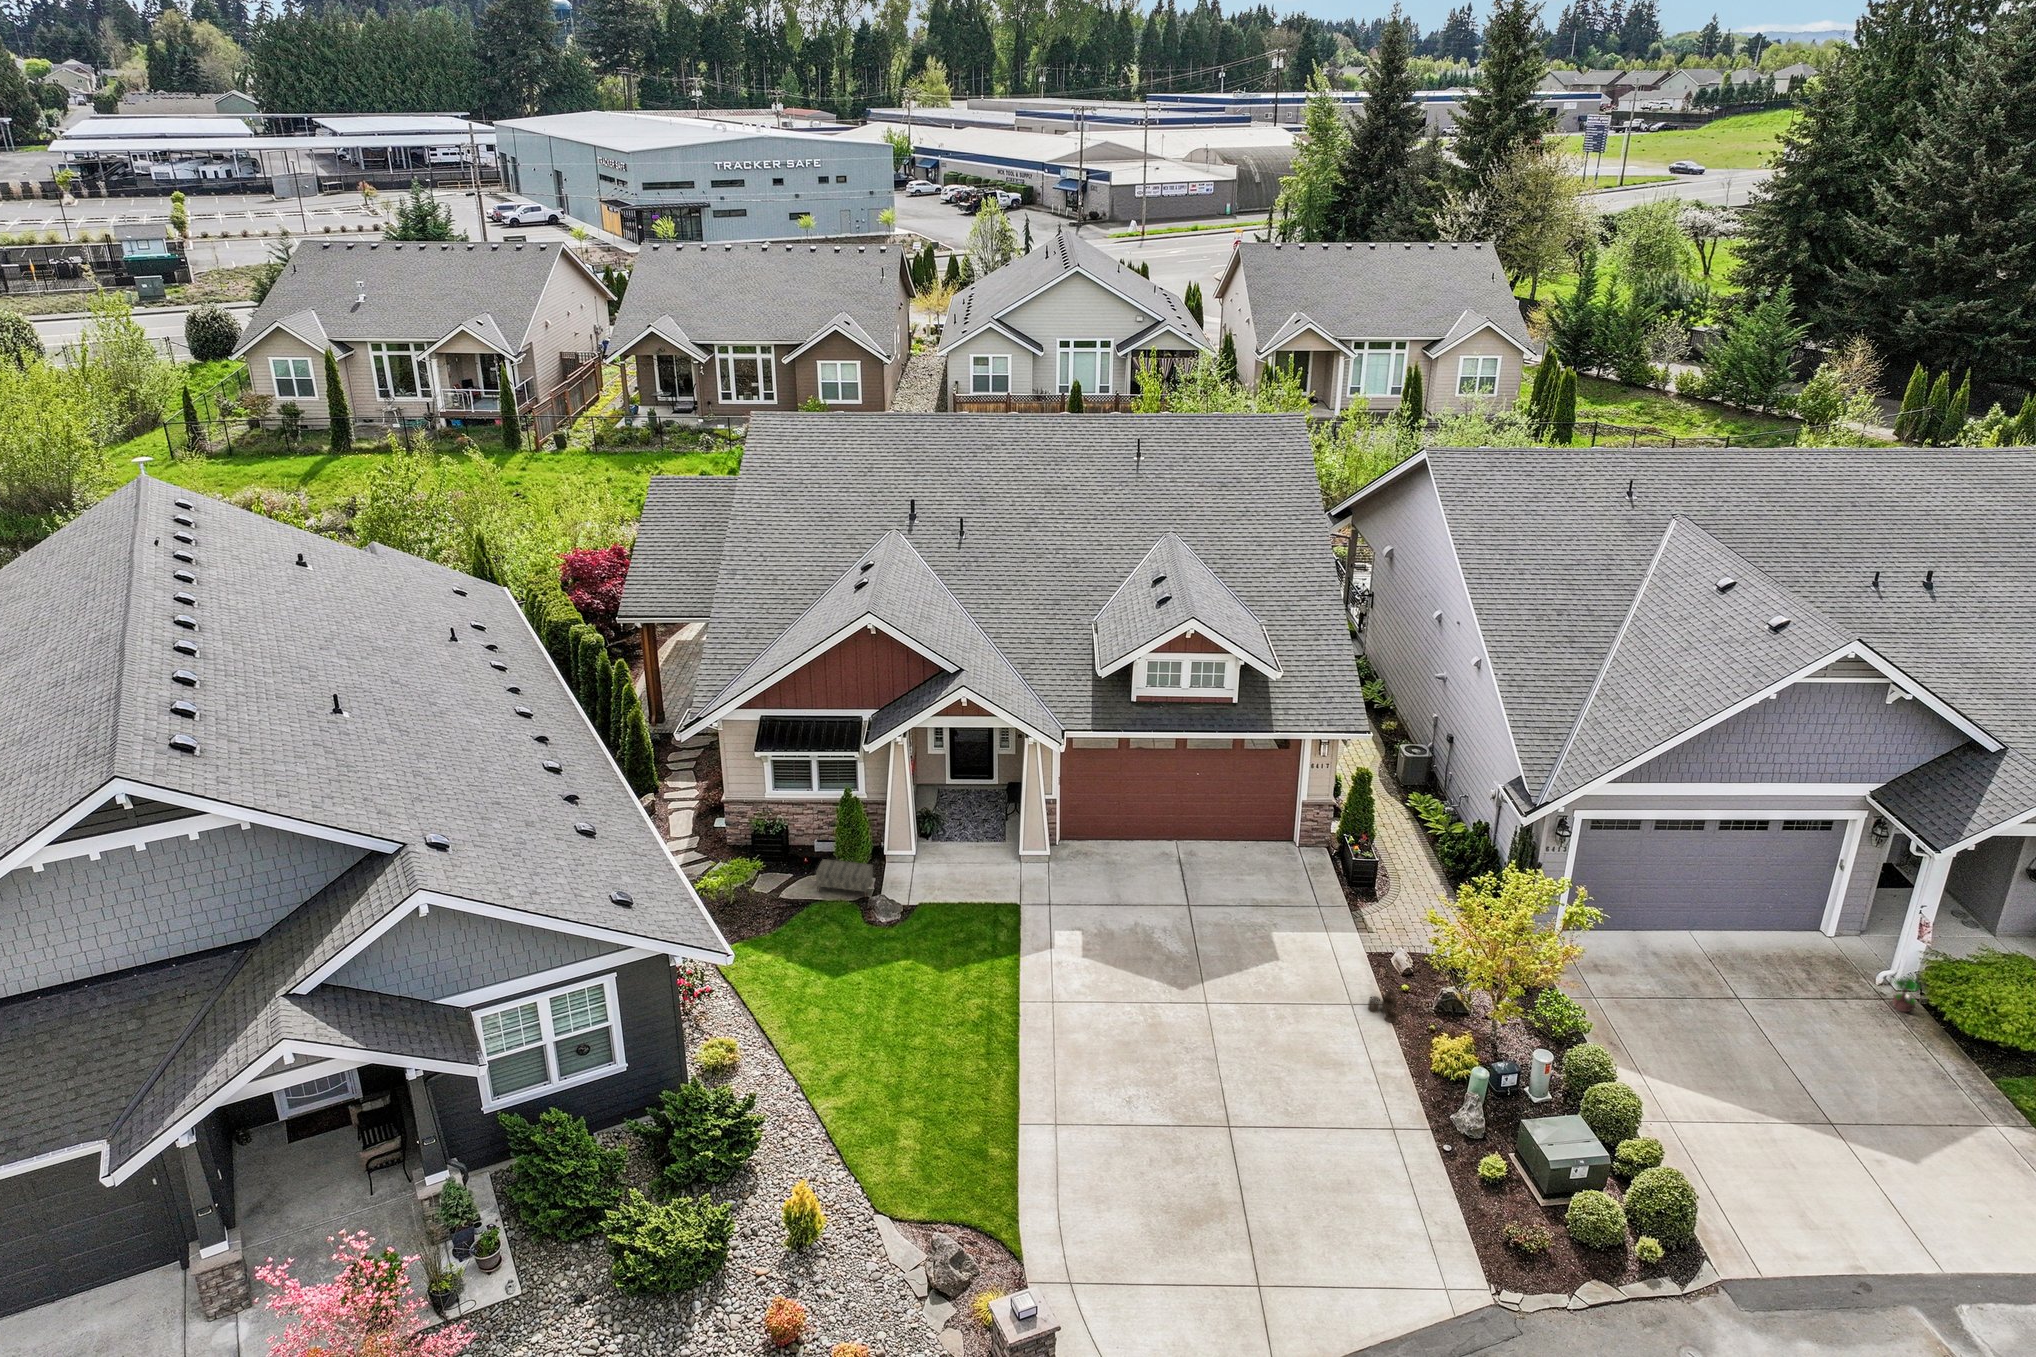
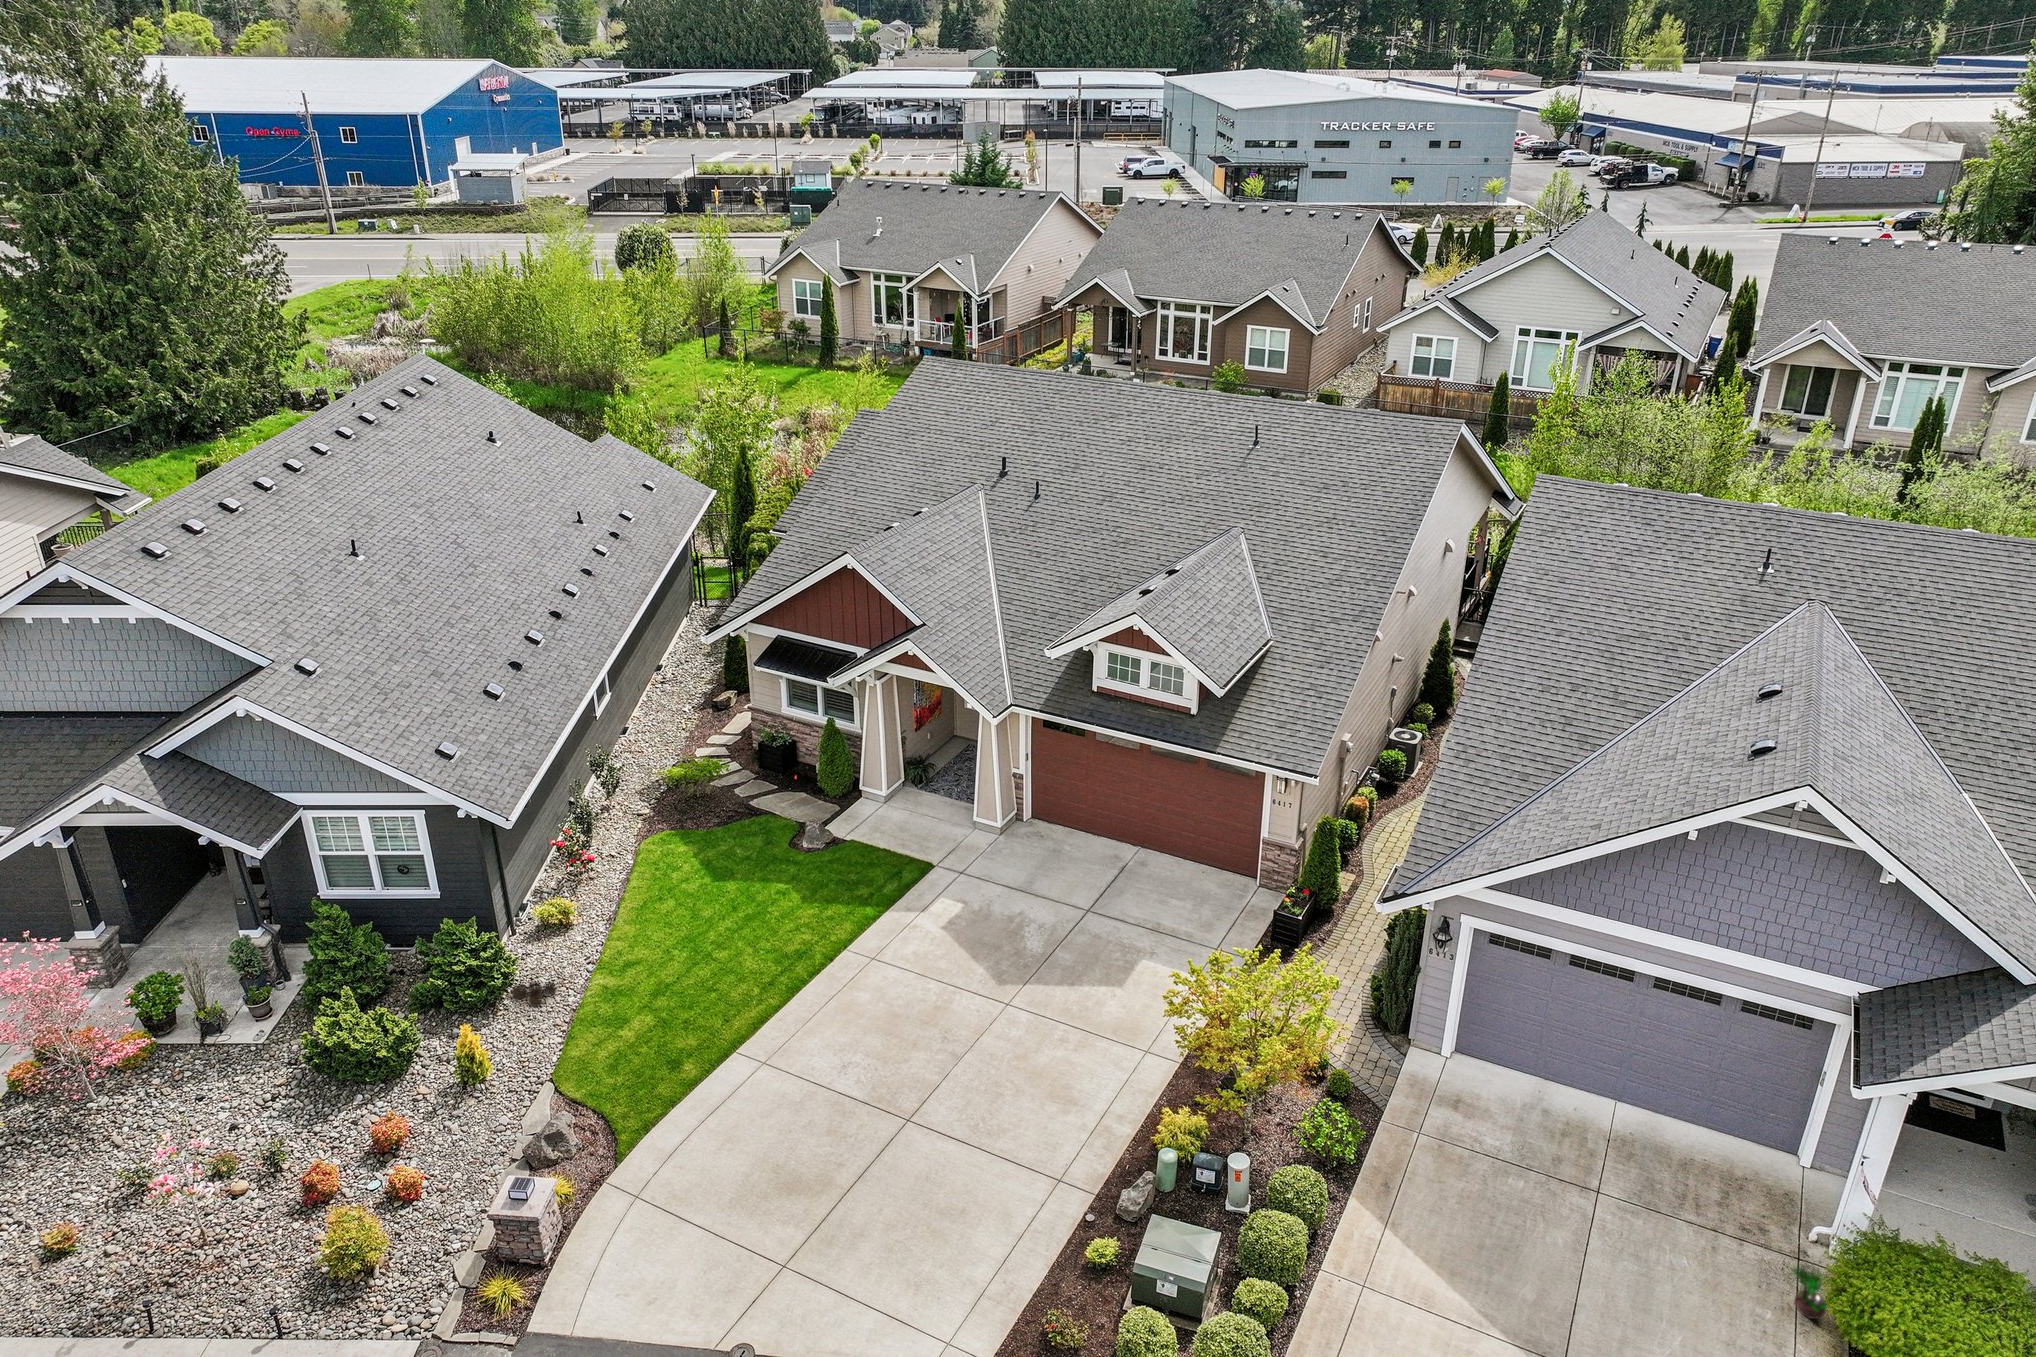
bench: present [816,859,873,897] -> none [786,771,835,814]
woven basket: present [1368,991,1397,1023] -> present [512,982,556,1006]

